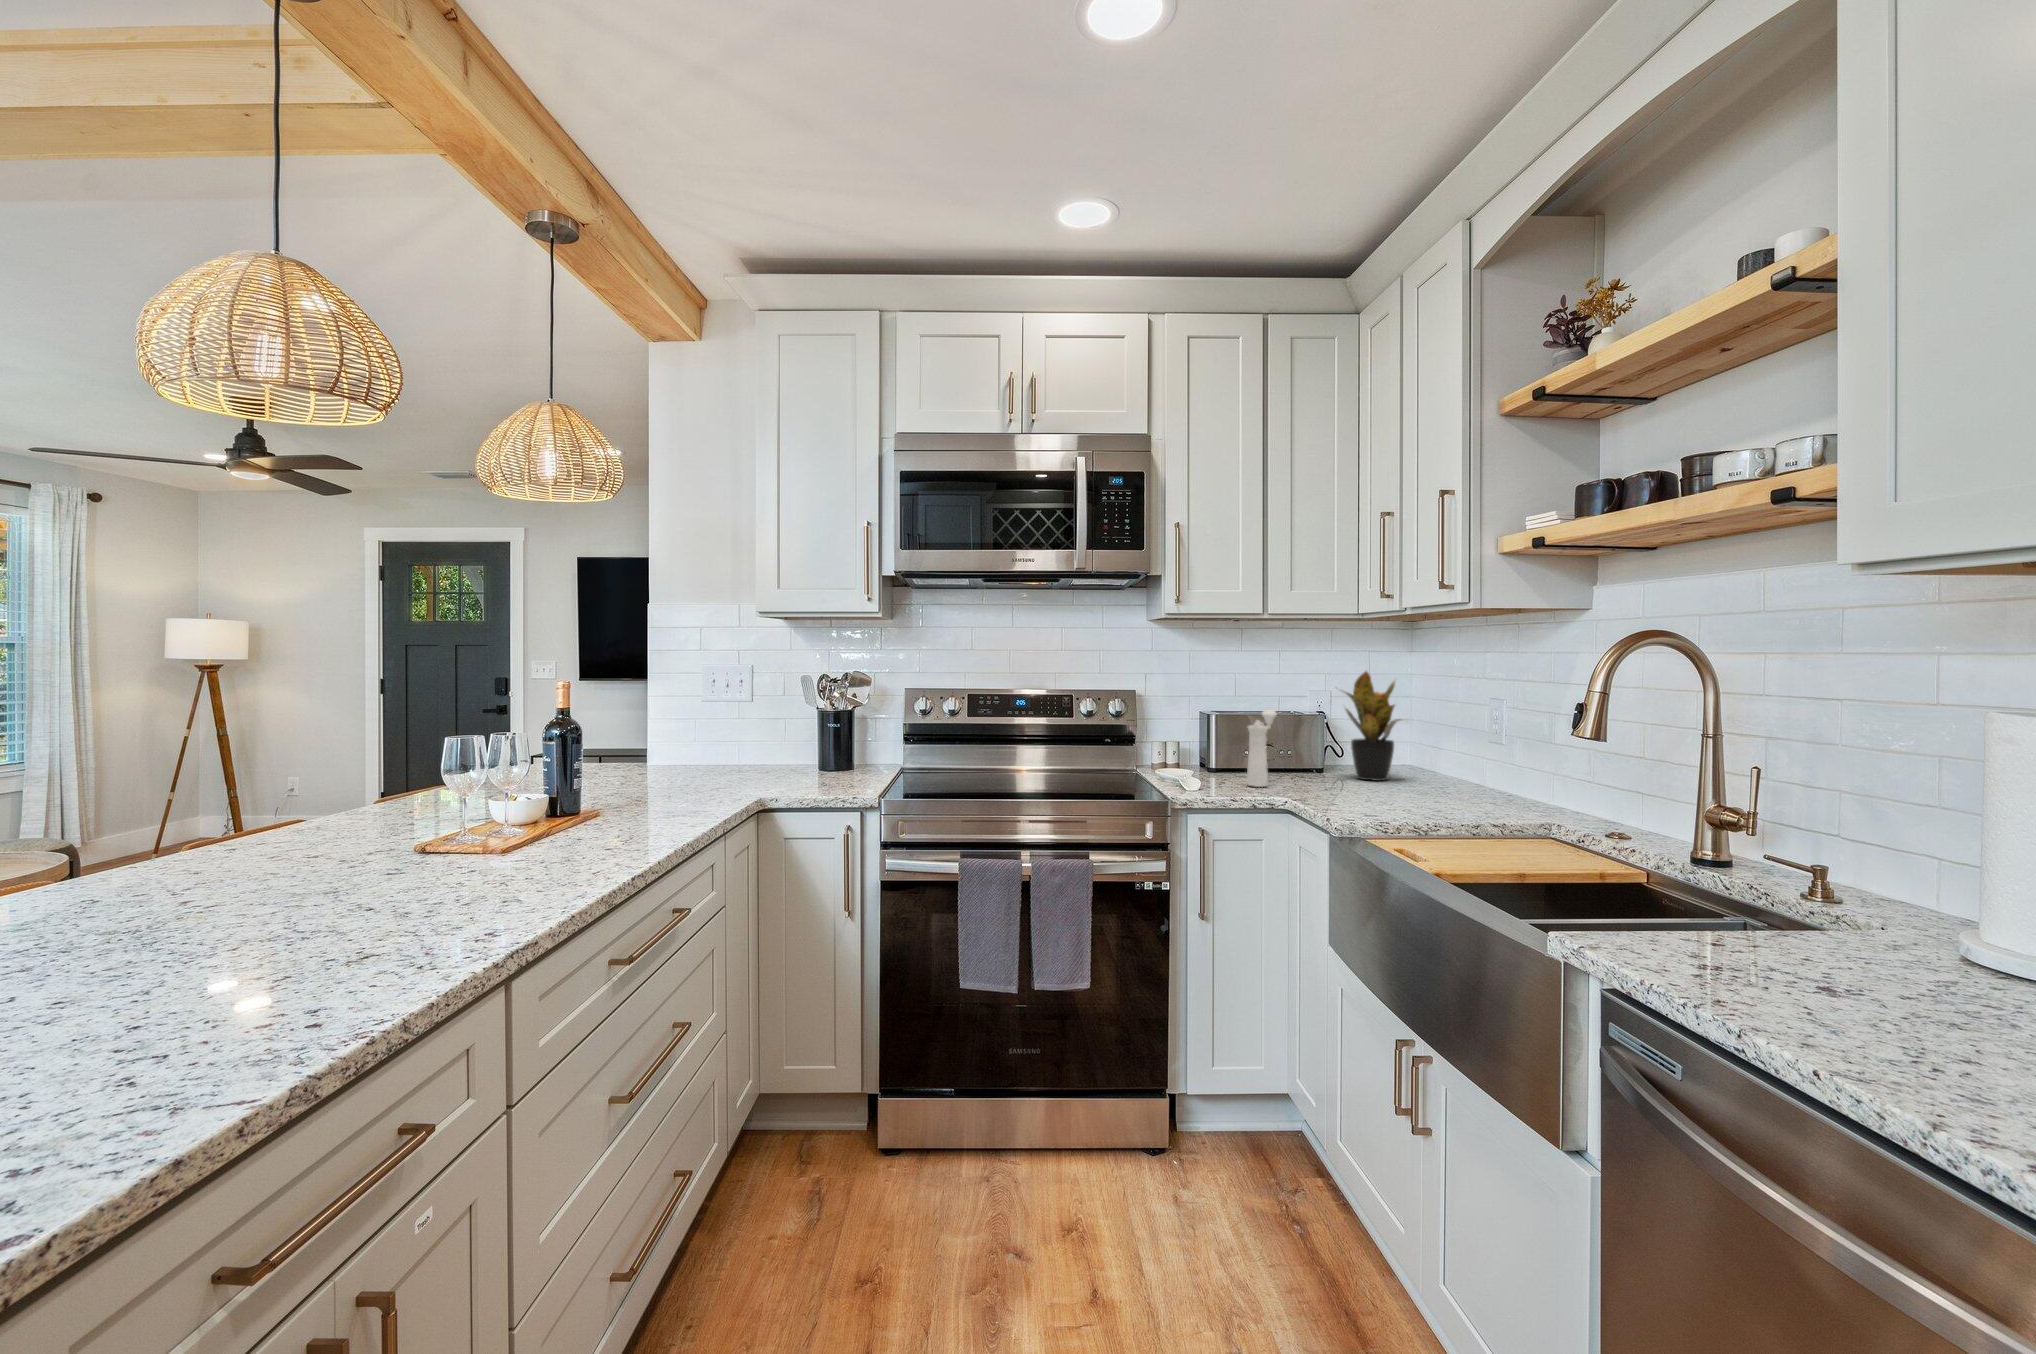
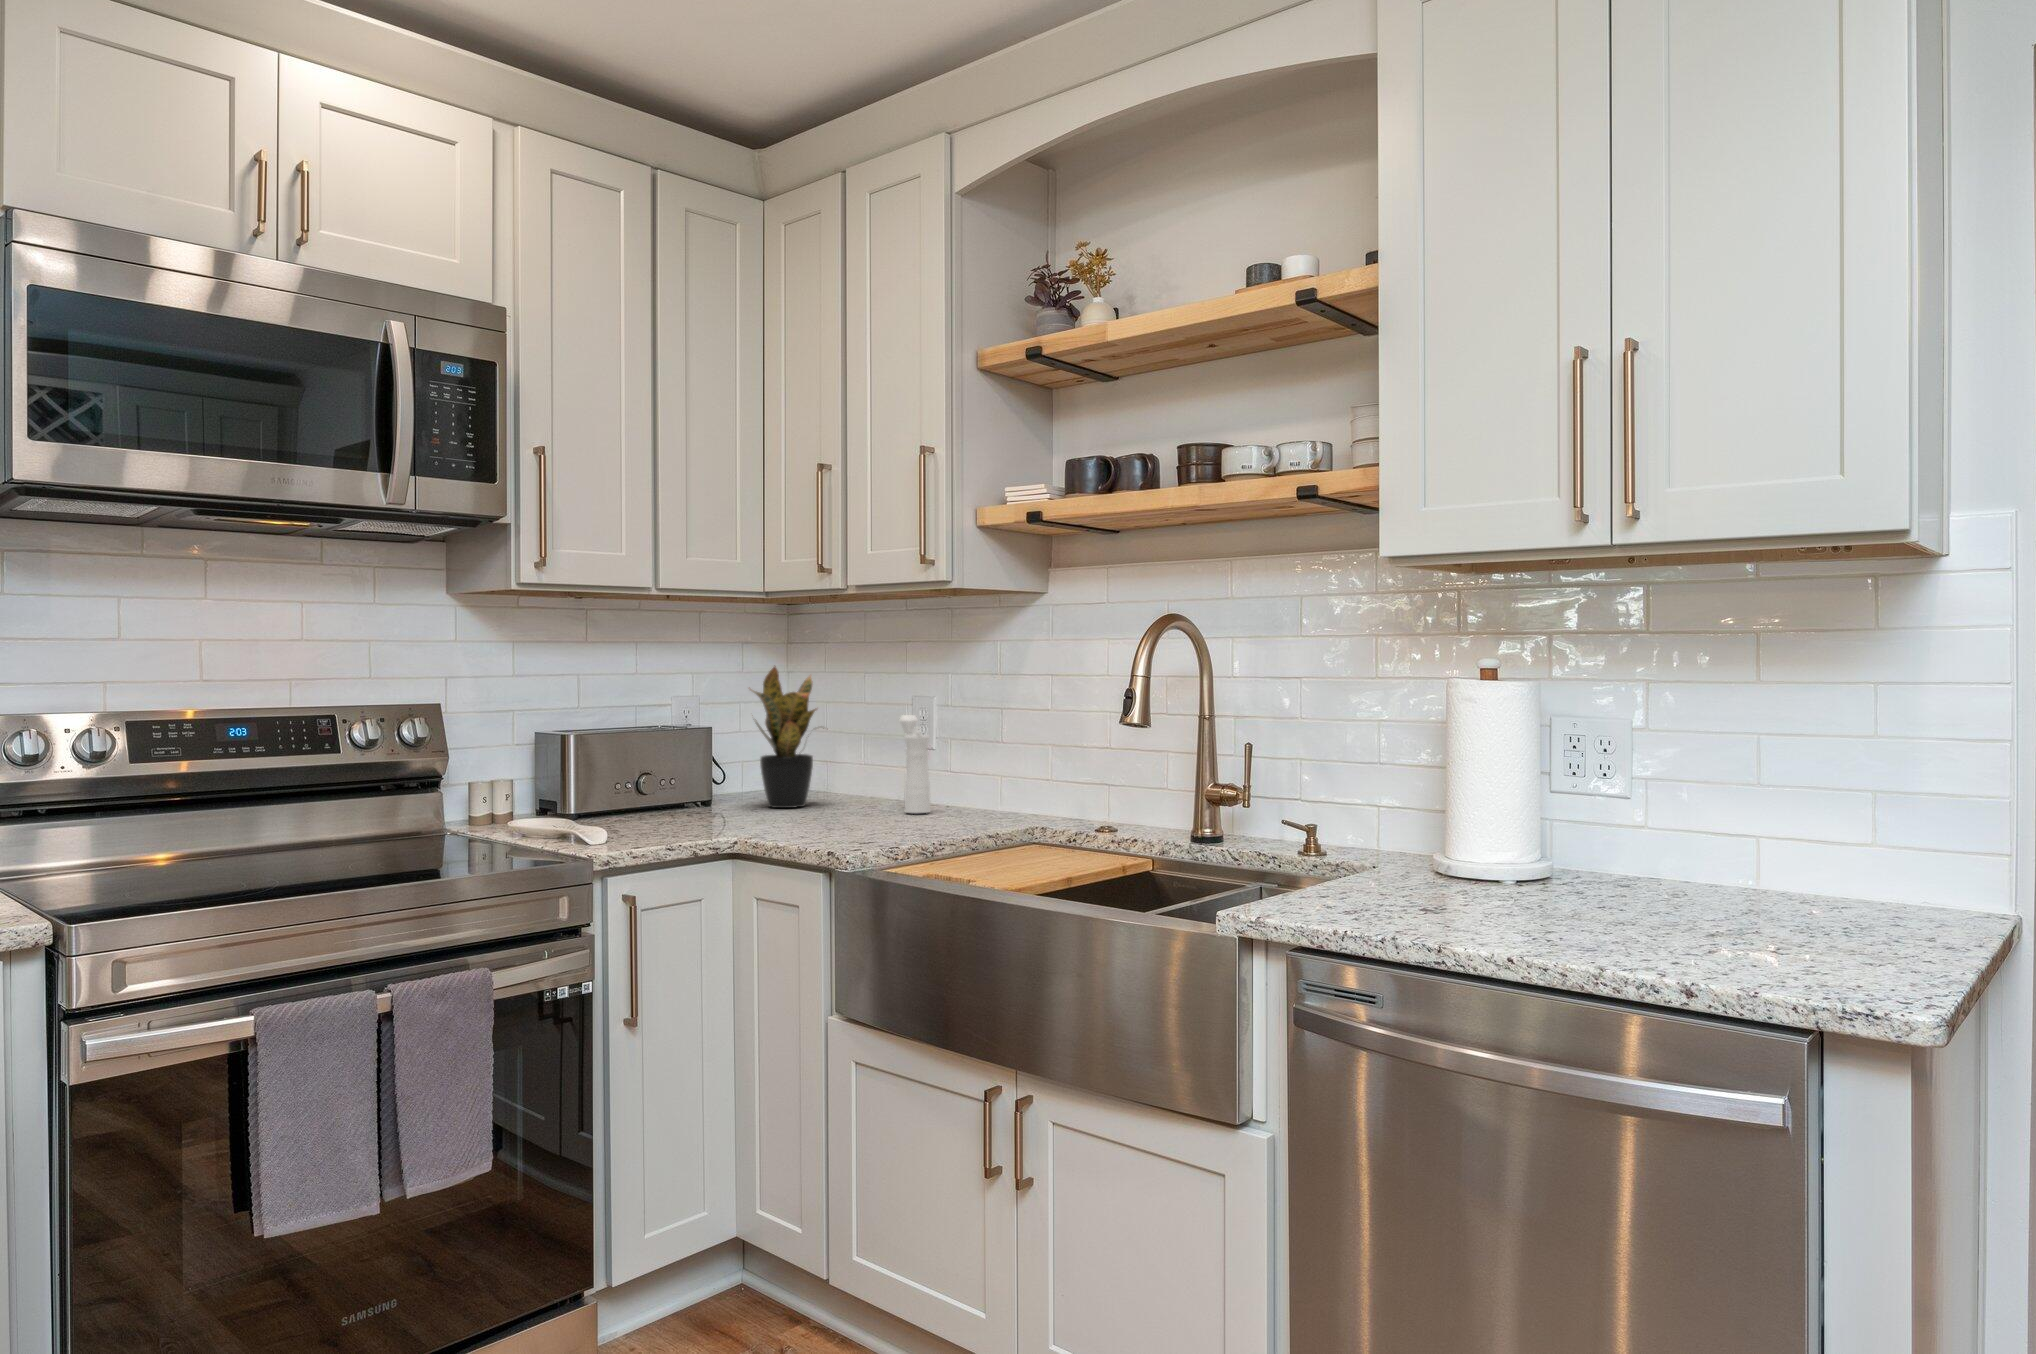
pepper mill: present [1247,710,1277,787] -> present [899,715,930,813]

